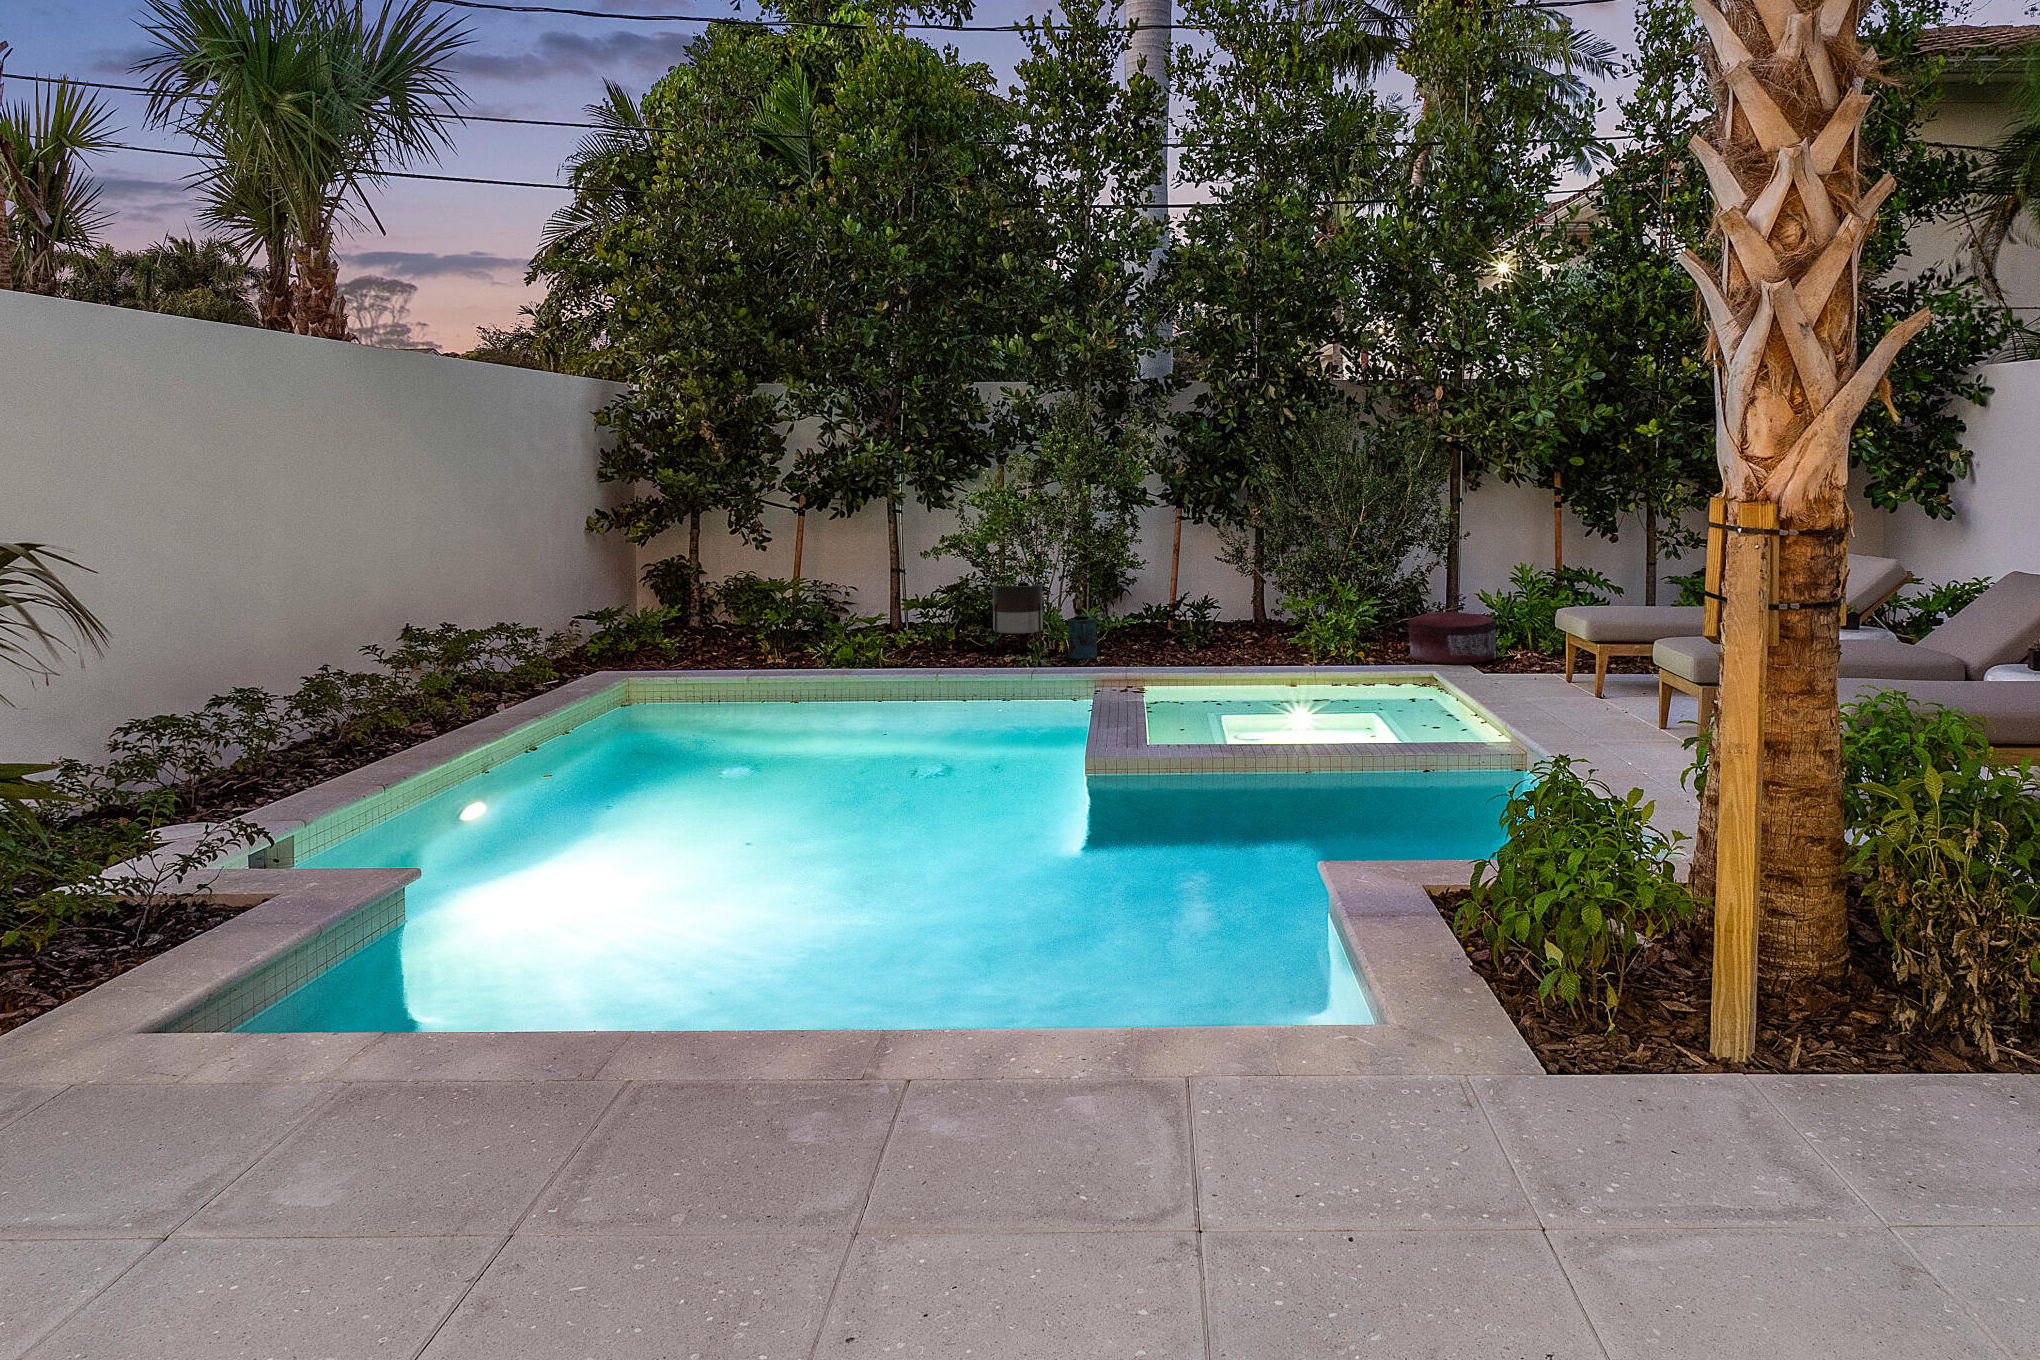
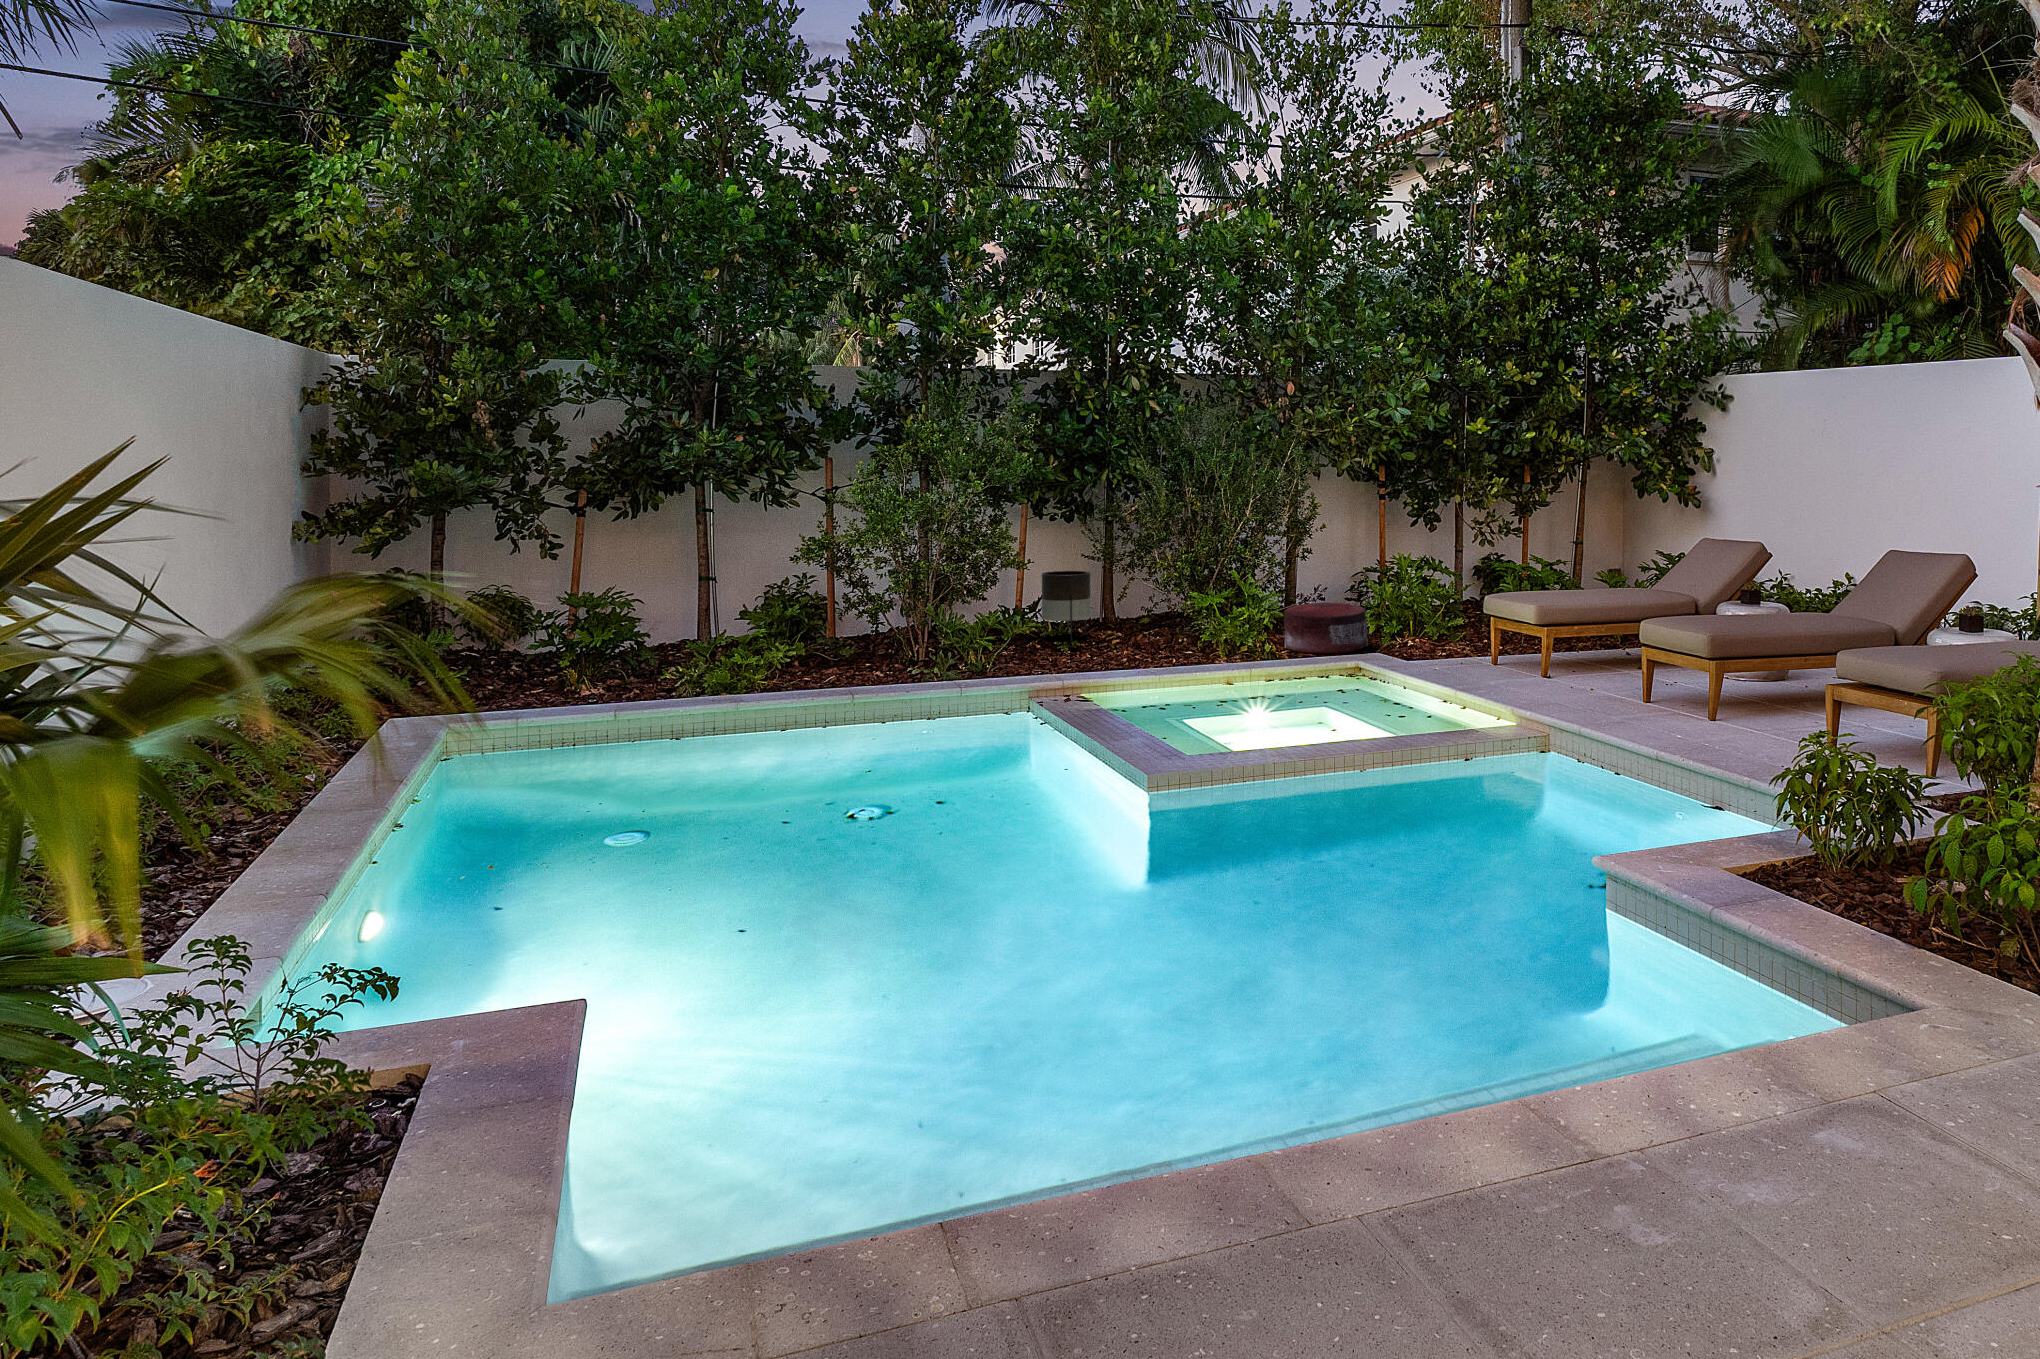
planter: present [993,582,1043,653] -> present [1042,571,1091,641]
watering can: present [1068,608,1097,659] -> none [938,613,972,669]

